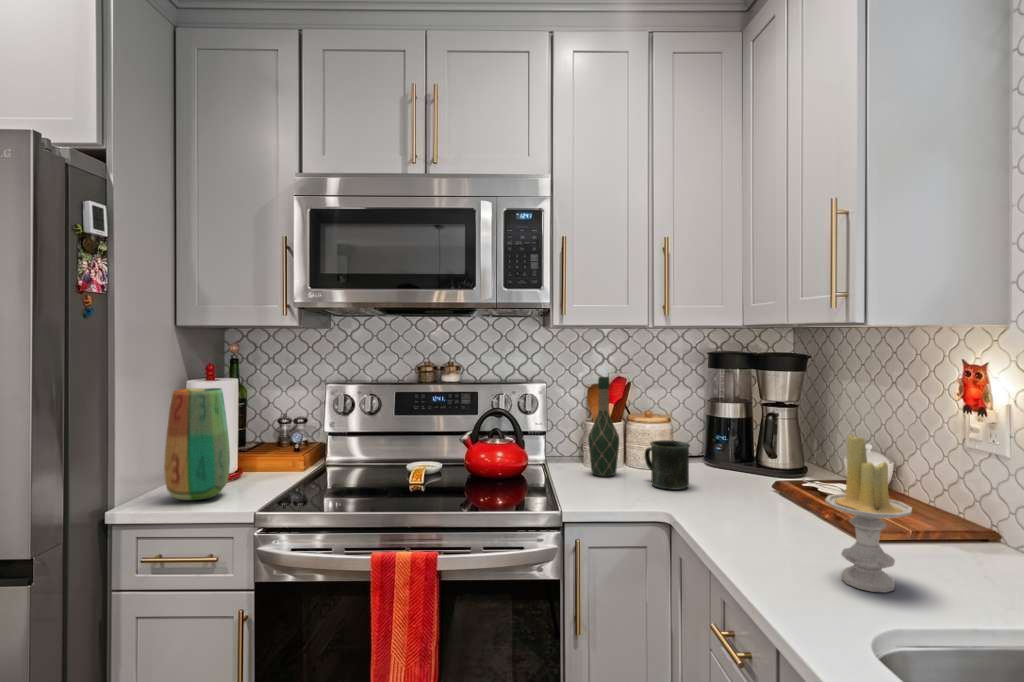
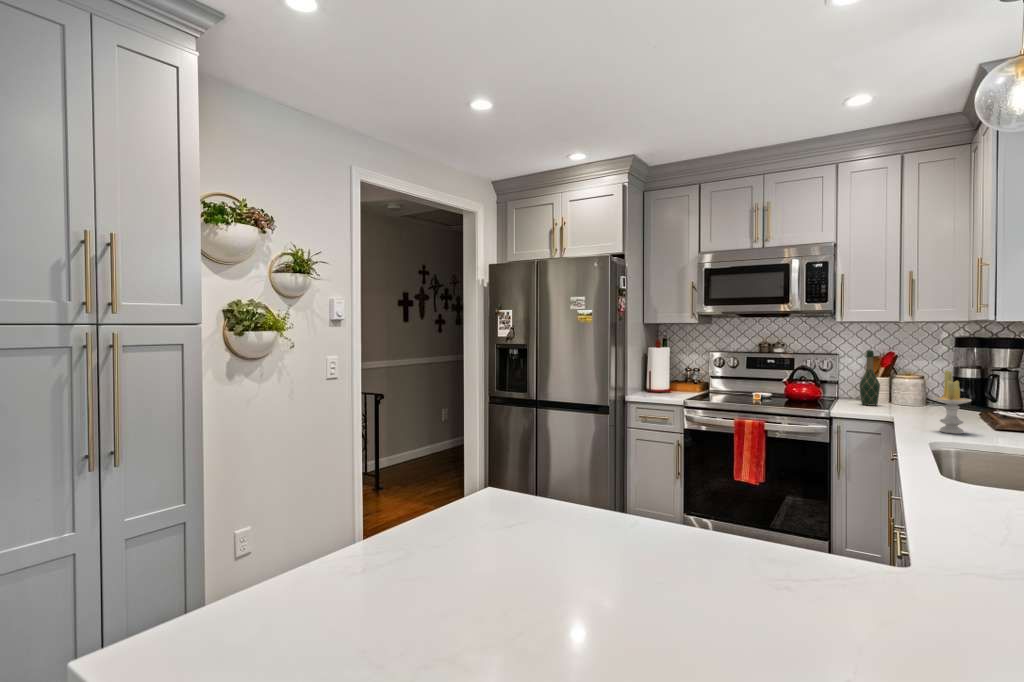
vase: present [164,388,230,500] -> none [647,350,671,396]
mug: present [645,440,690,490] -> none [893,386,919,411]

